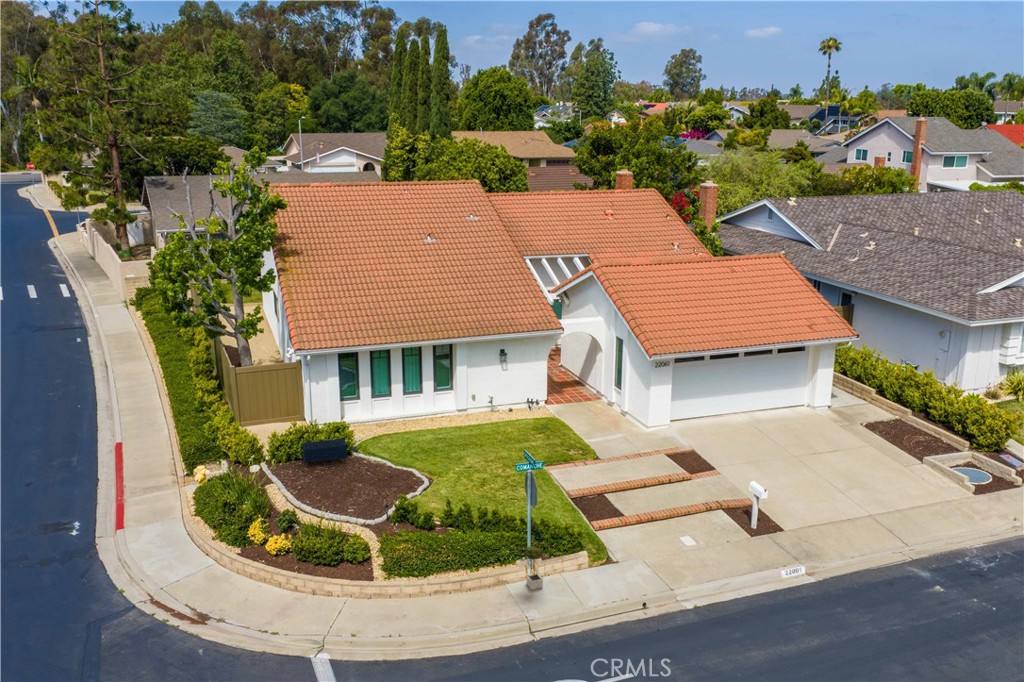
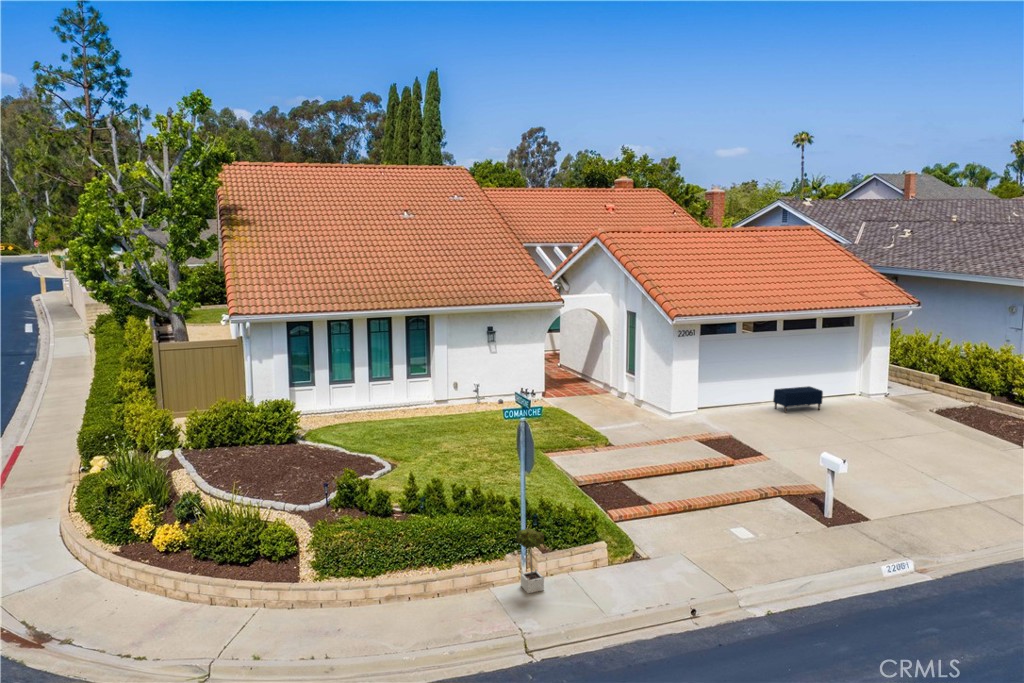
bench: present [302,439,347,468] -> present [773,386,823,413]

